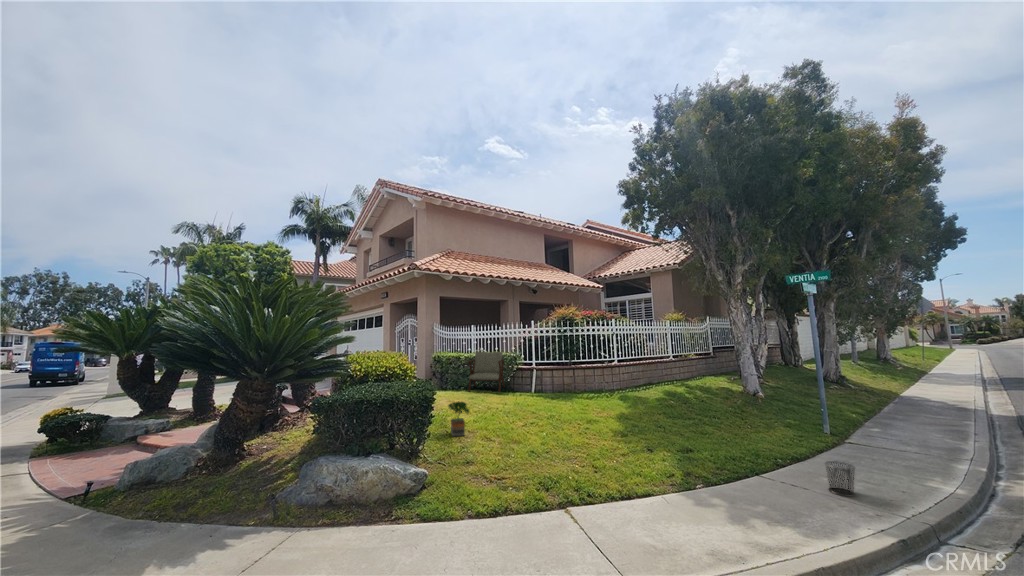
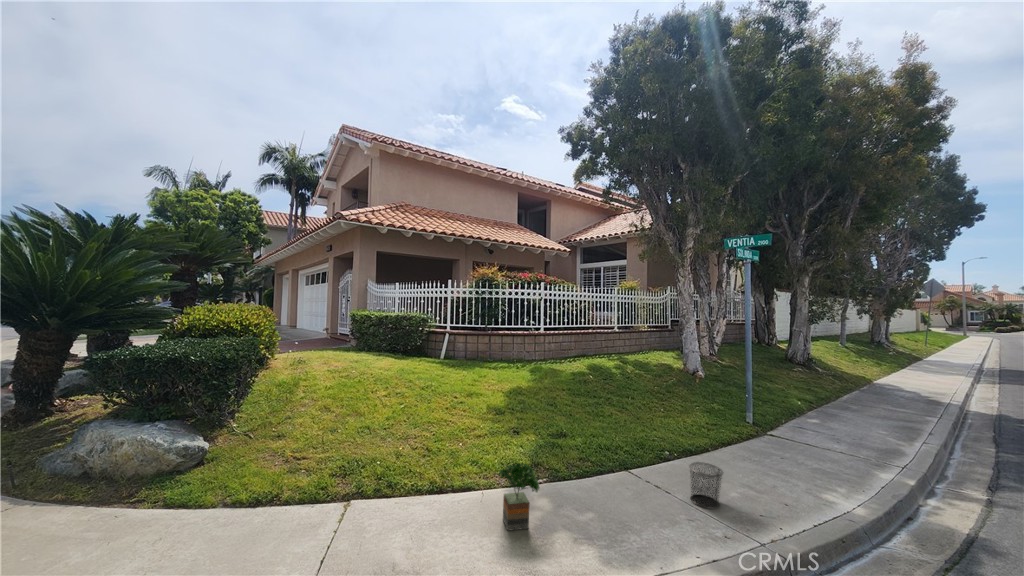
lounge chair: present [468,352,505,392] -> none [367,311,414,356]
potted tree: present [448,401,469,436] -> present [499,463,539,531]

